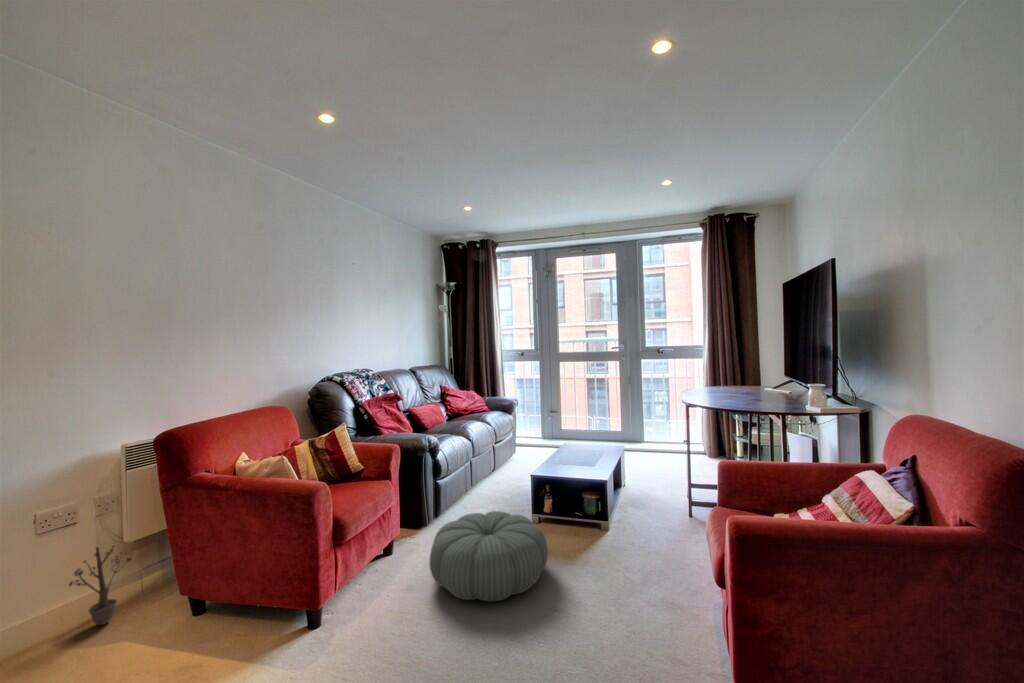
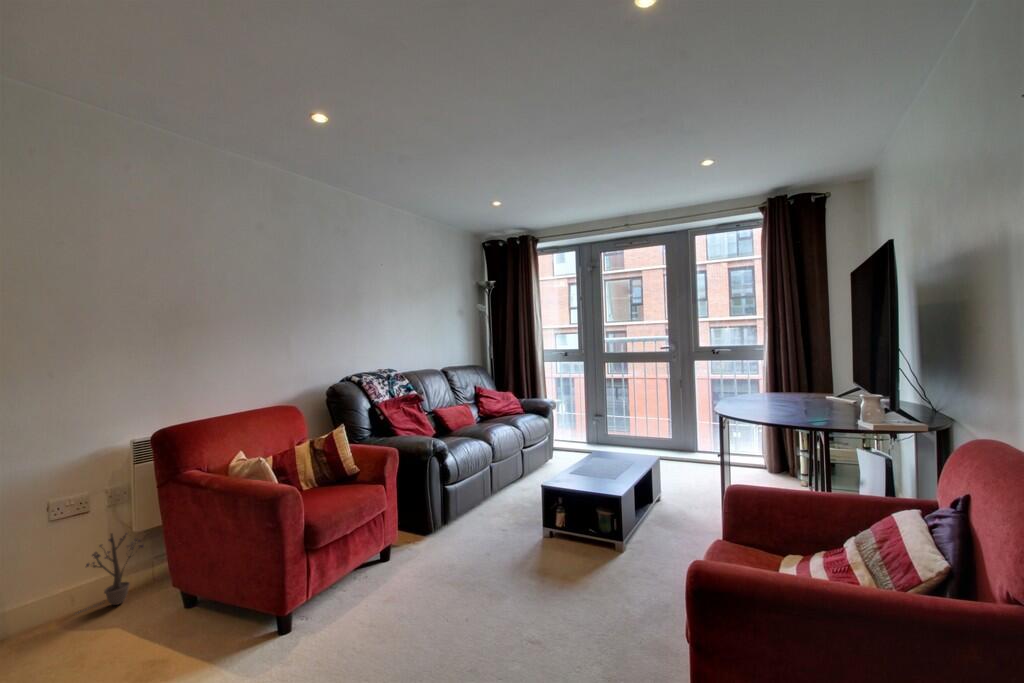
pouf: present [430,511,548,601] -> none [409,523,536,623]

